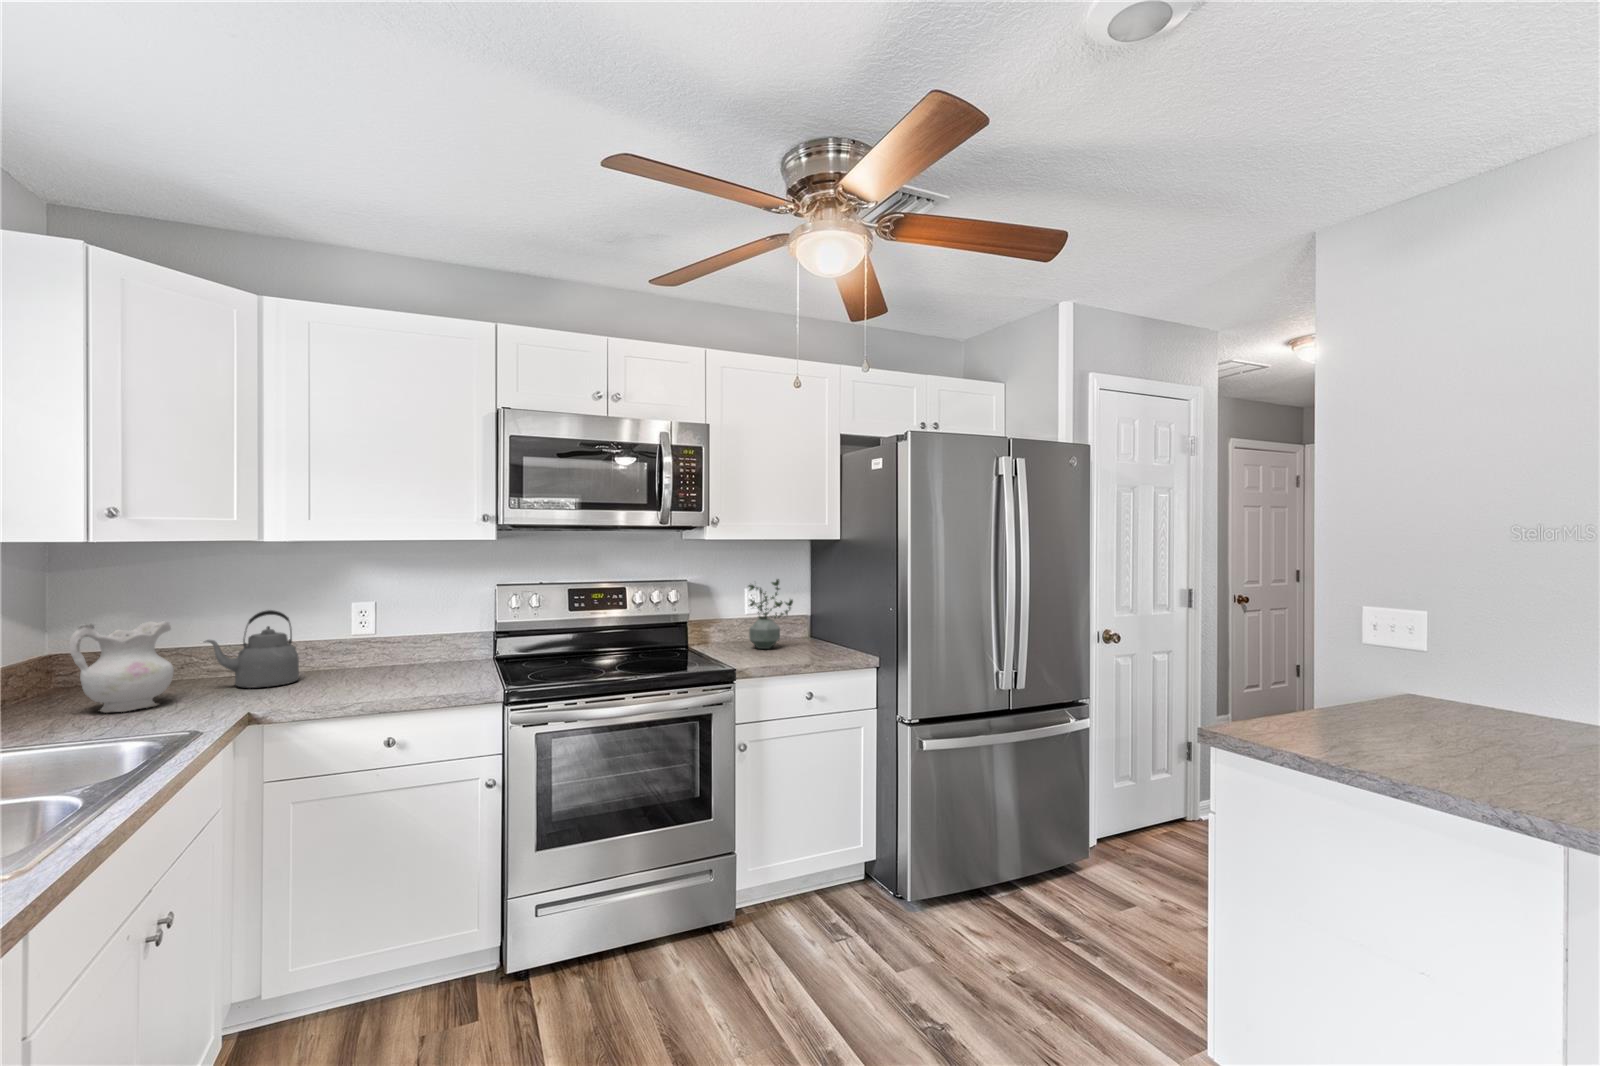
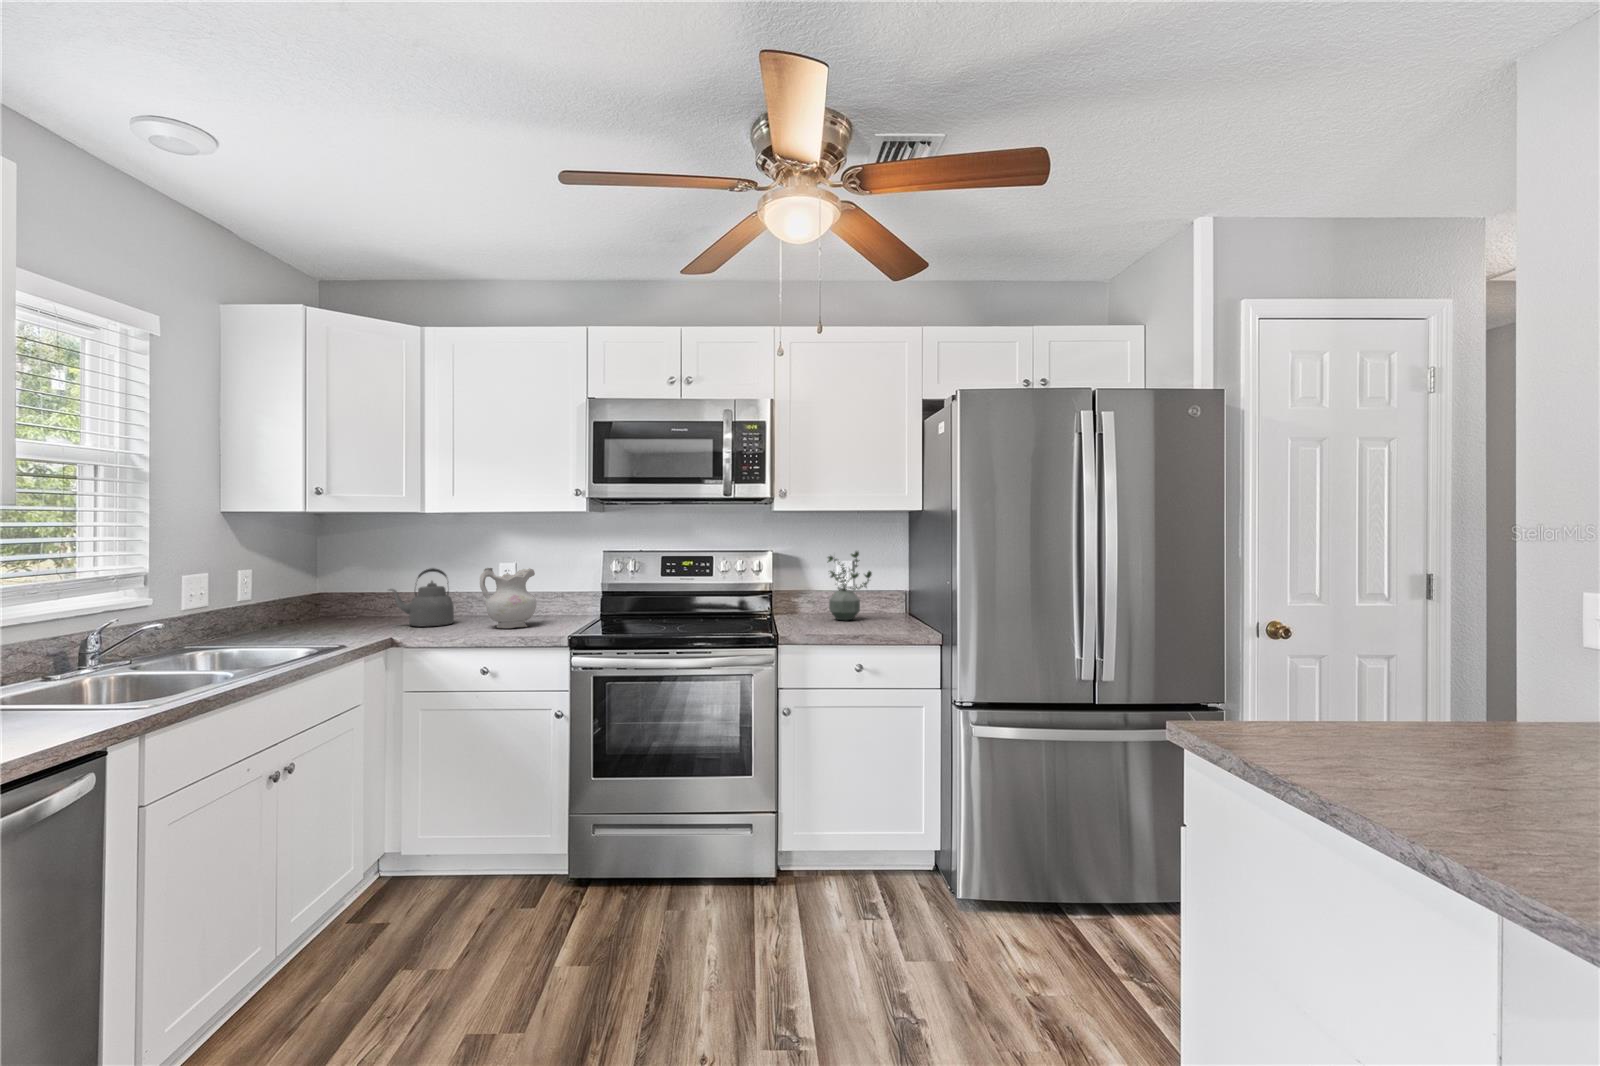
ceramic pitcher: present [69,621,174,713] -> present [480,568,536,628]

